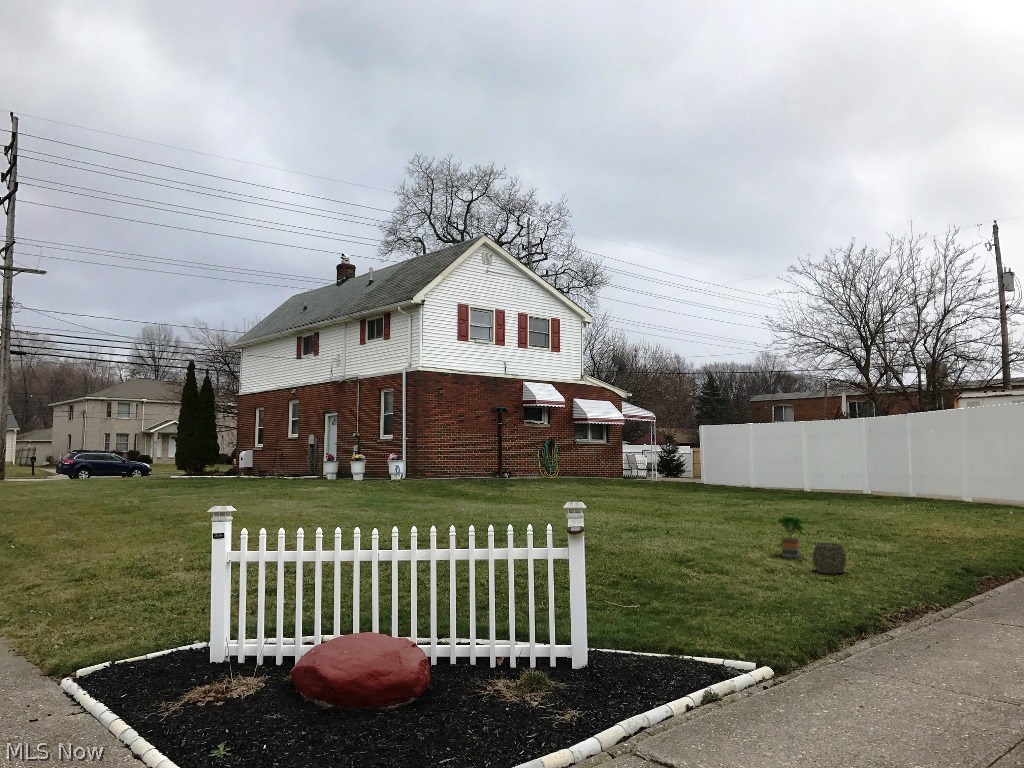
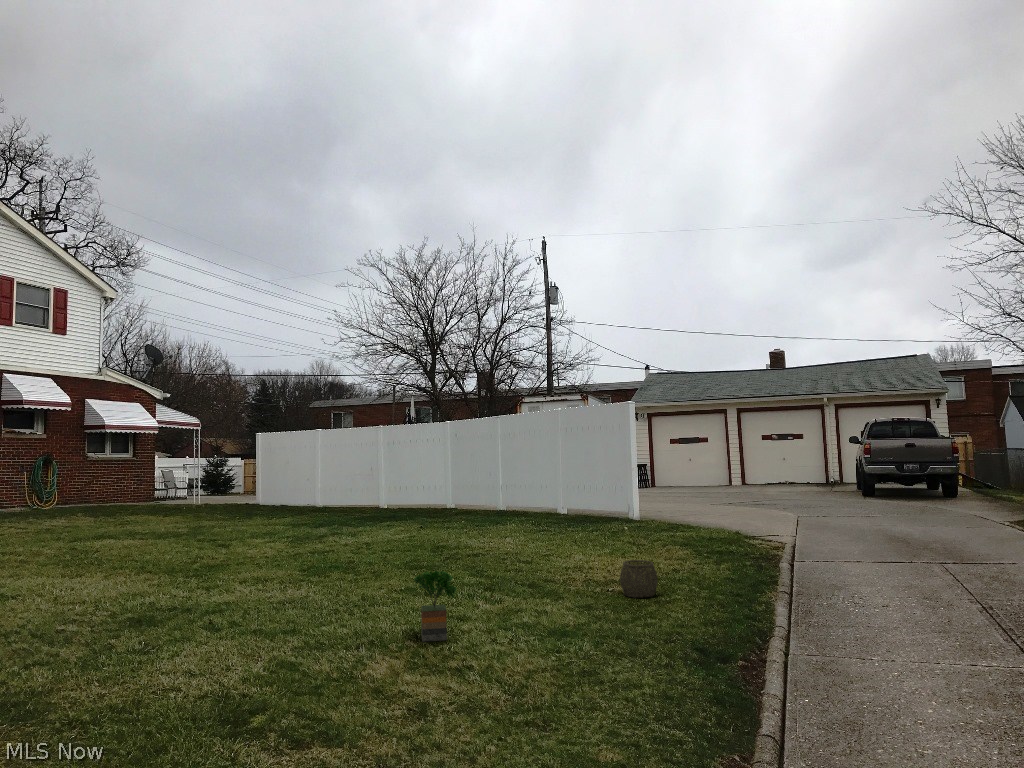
woven basket: present [813,543,846,573] -> present [620,560,658,598]

